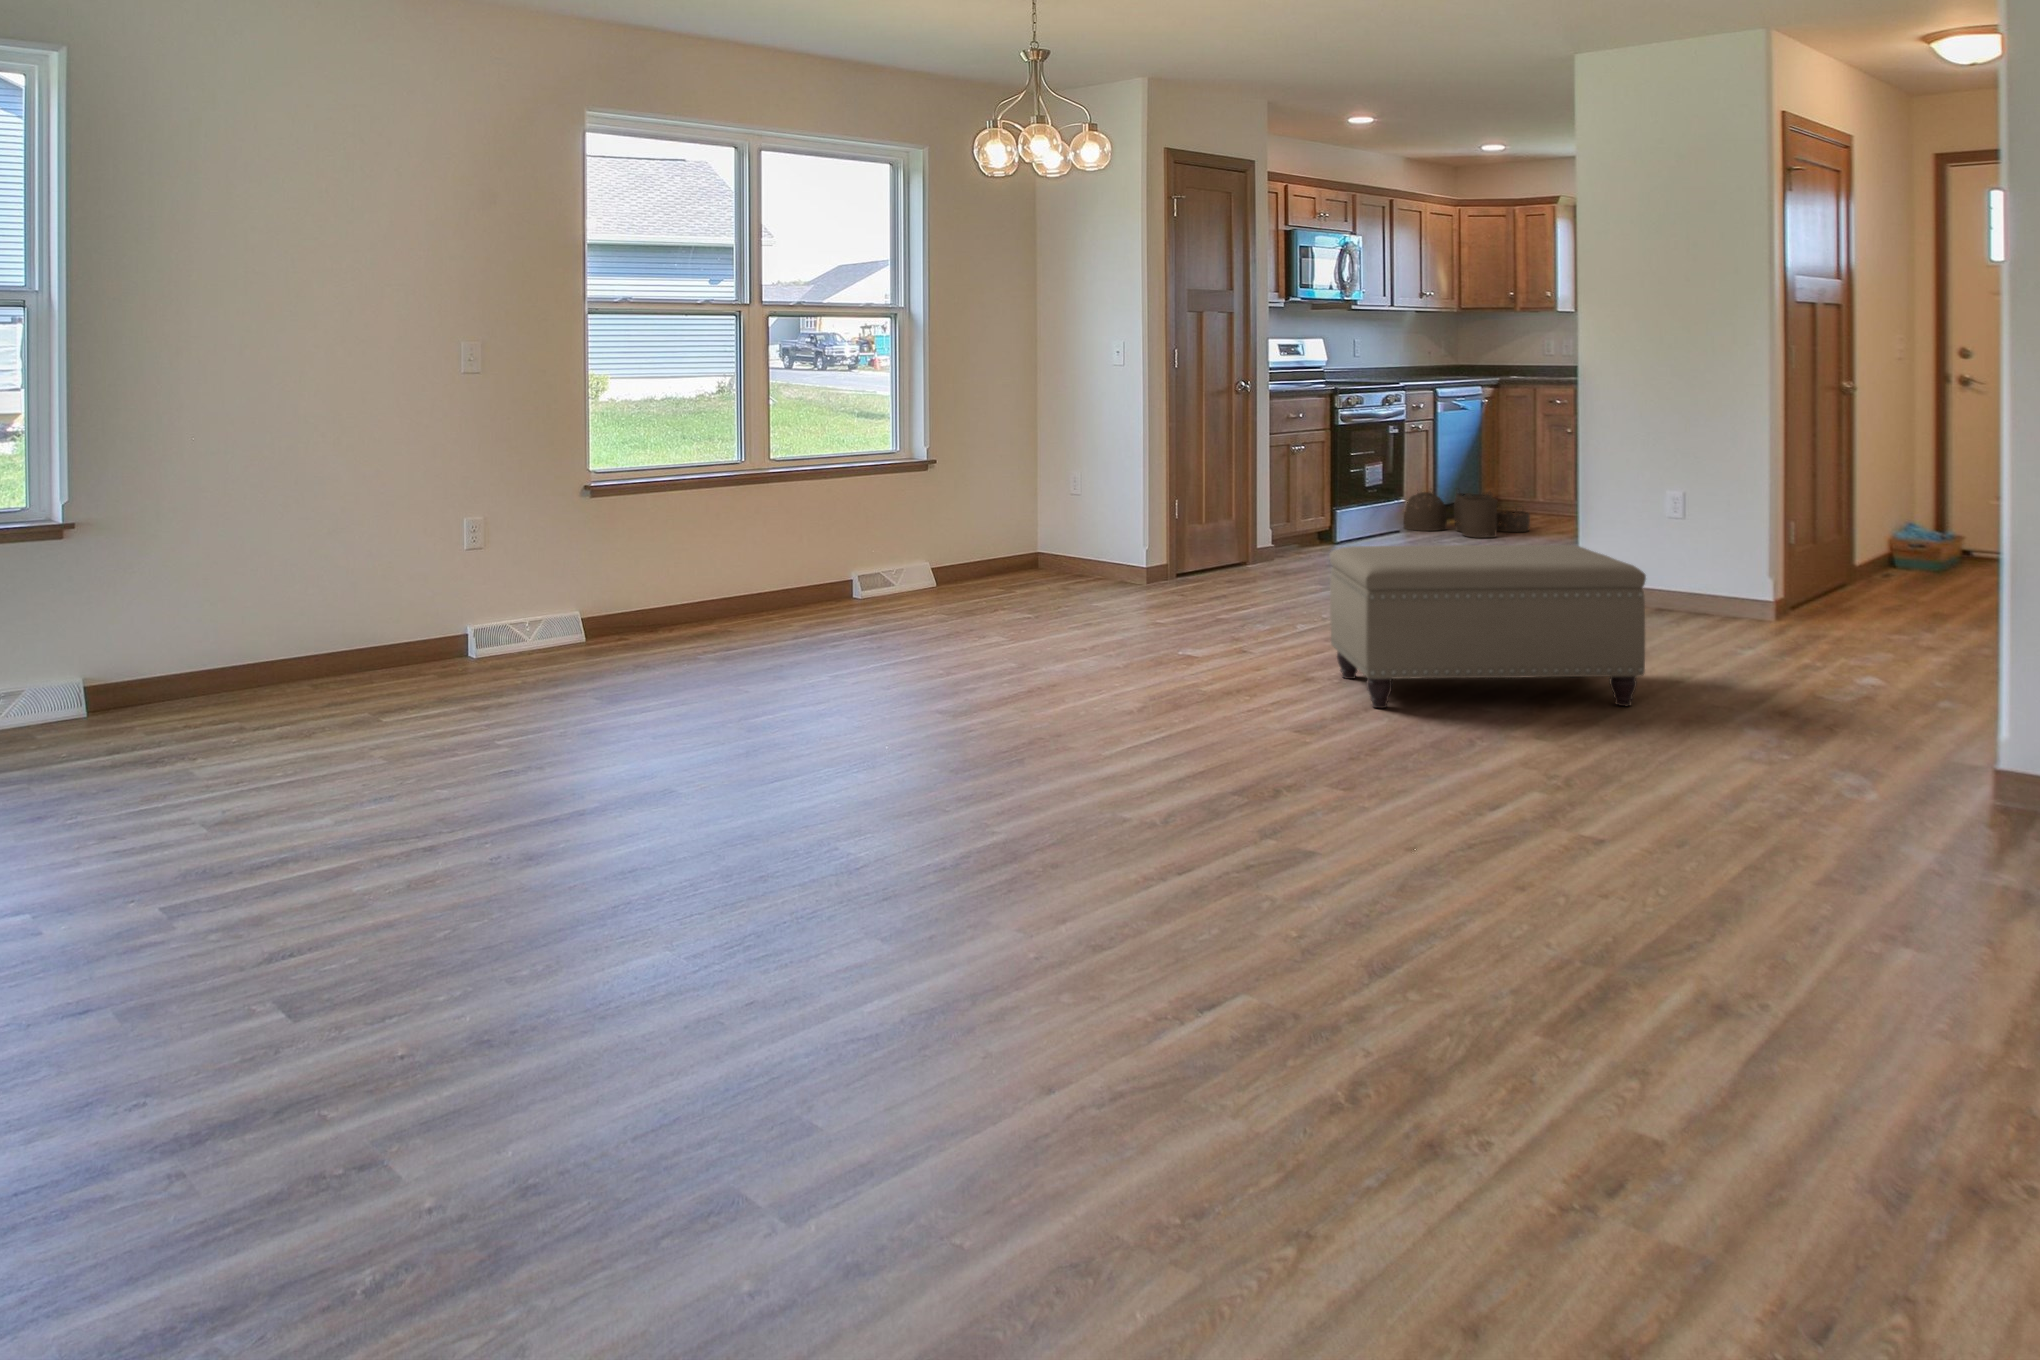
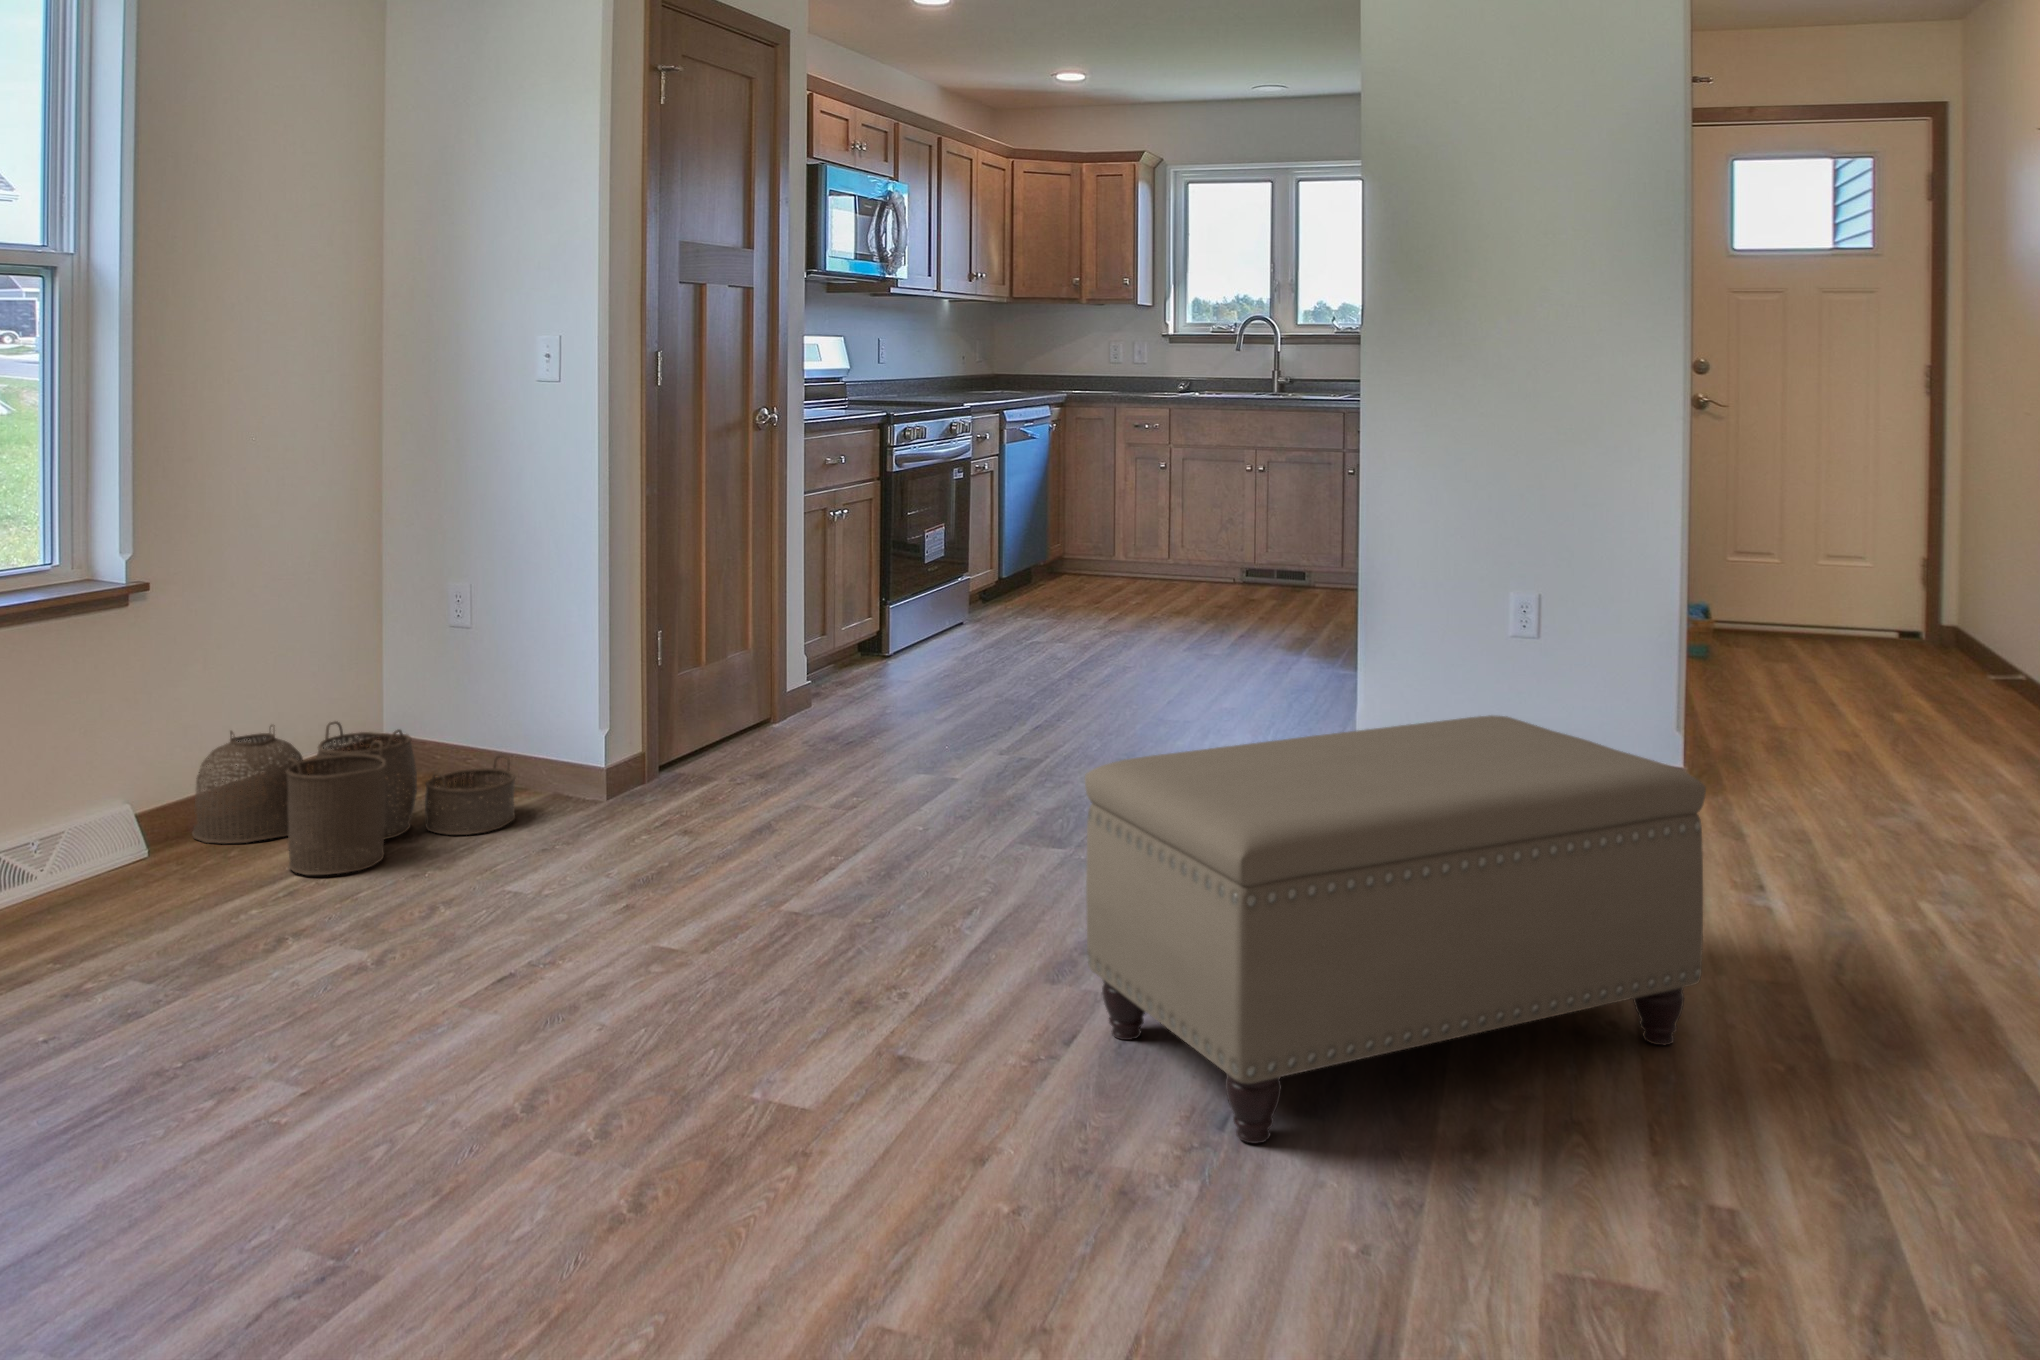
woven basket: present [1404,491,1530,538] -> present [192,721,516,875]

